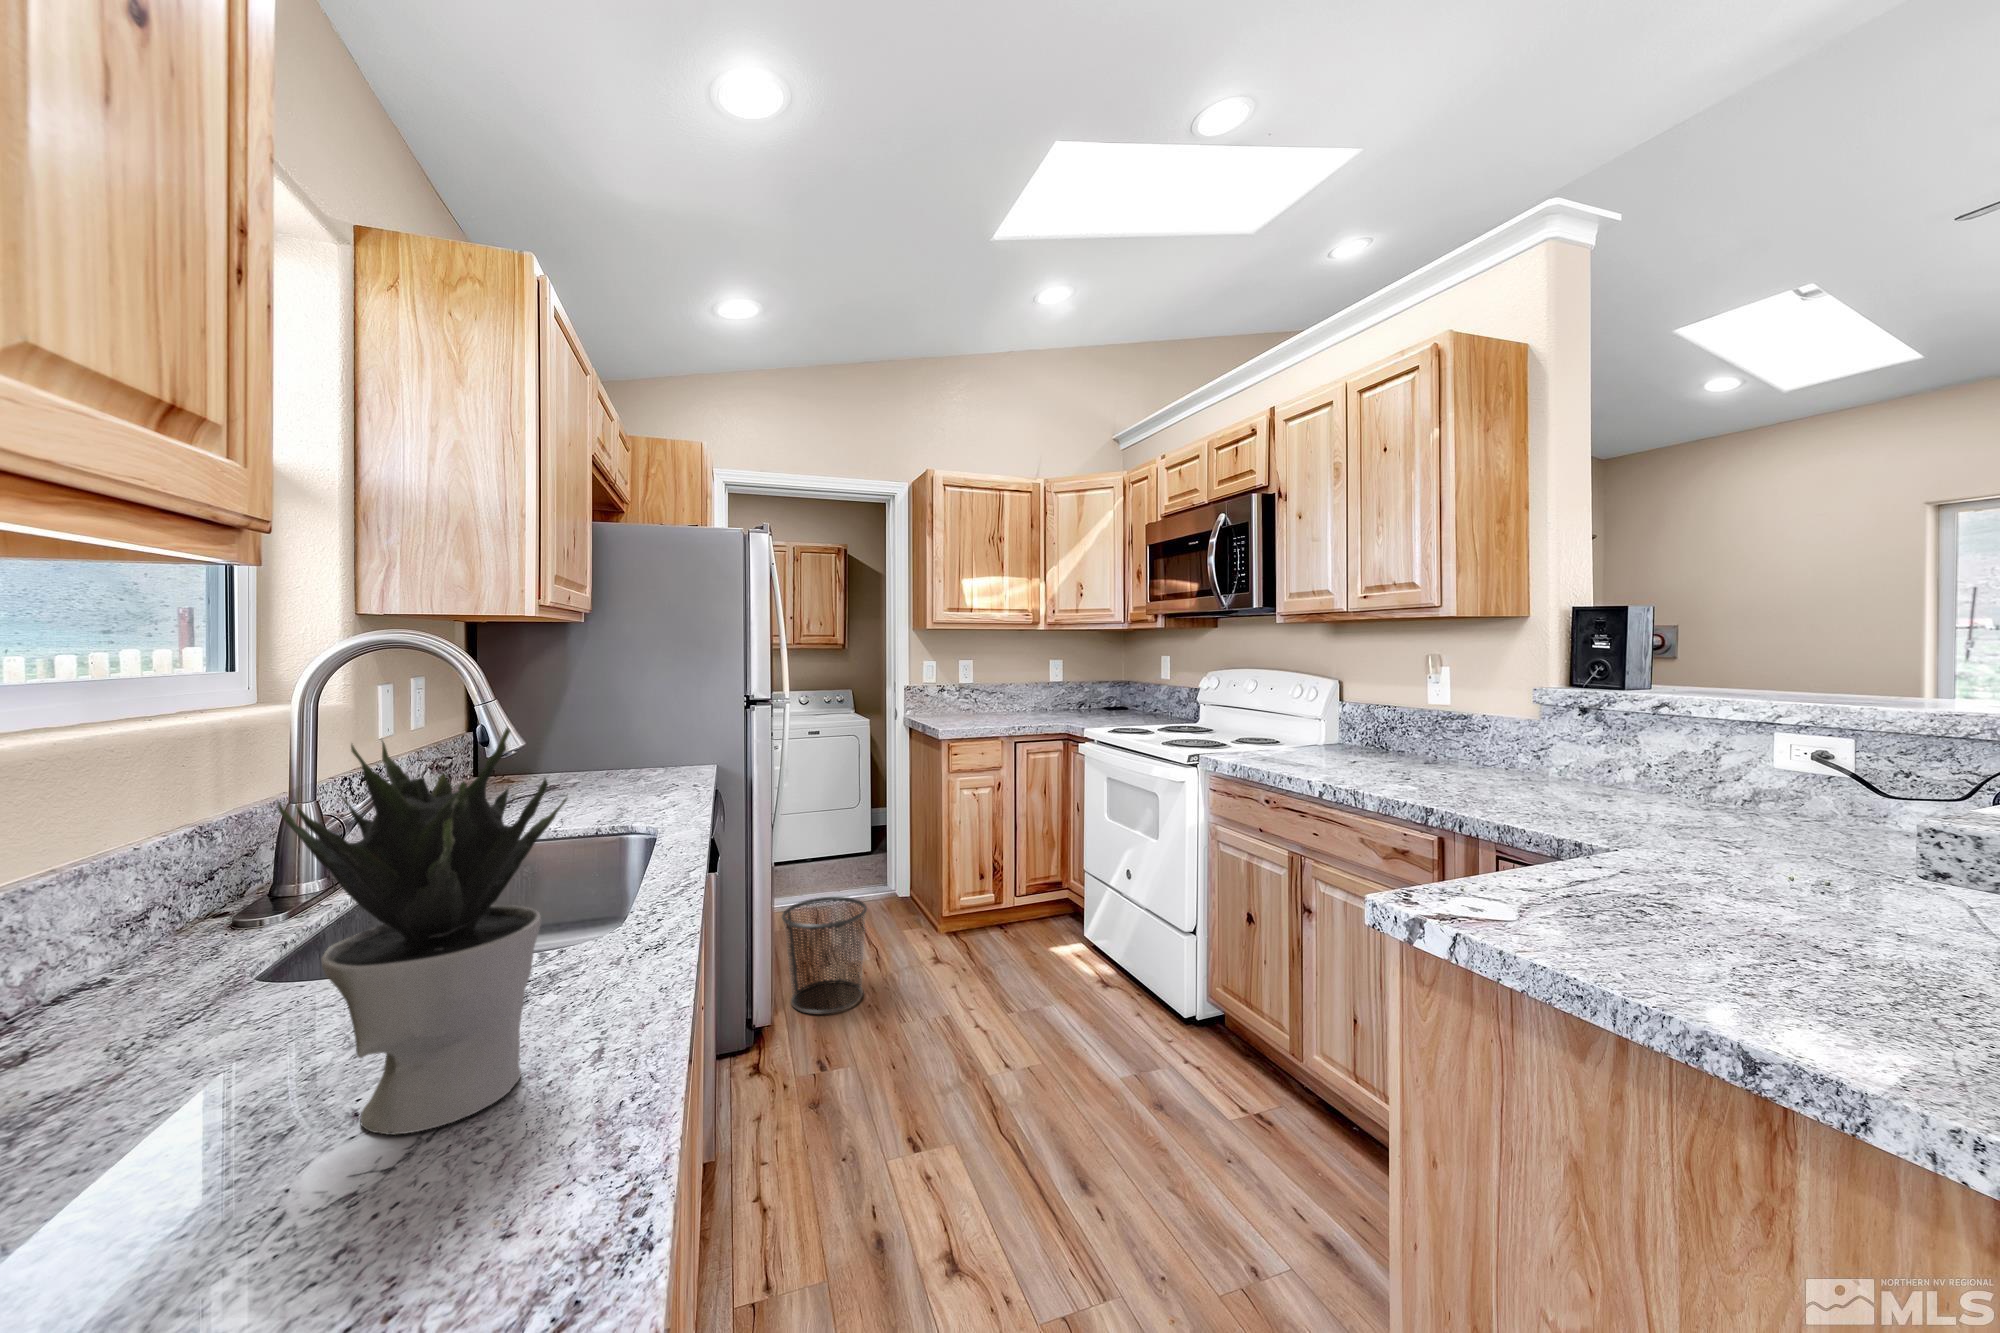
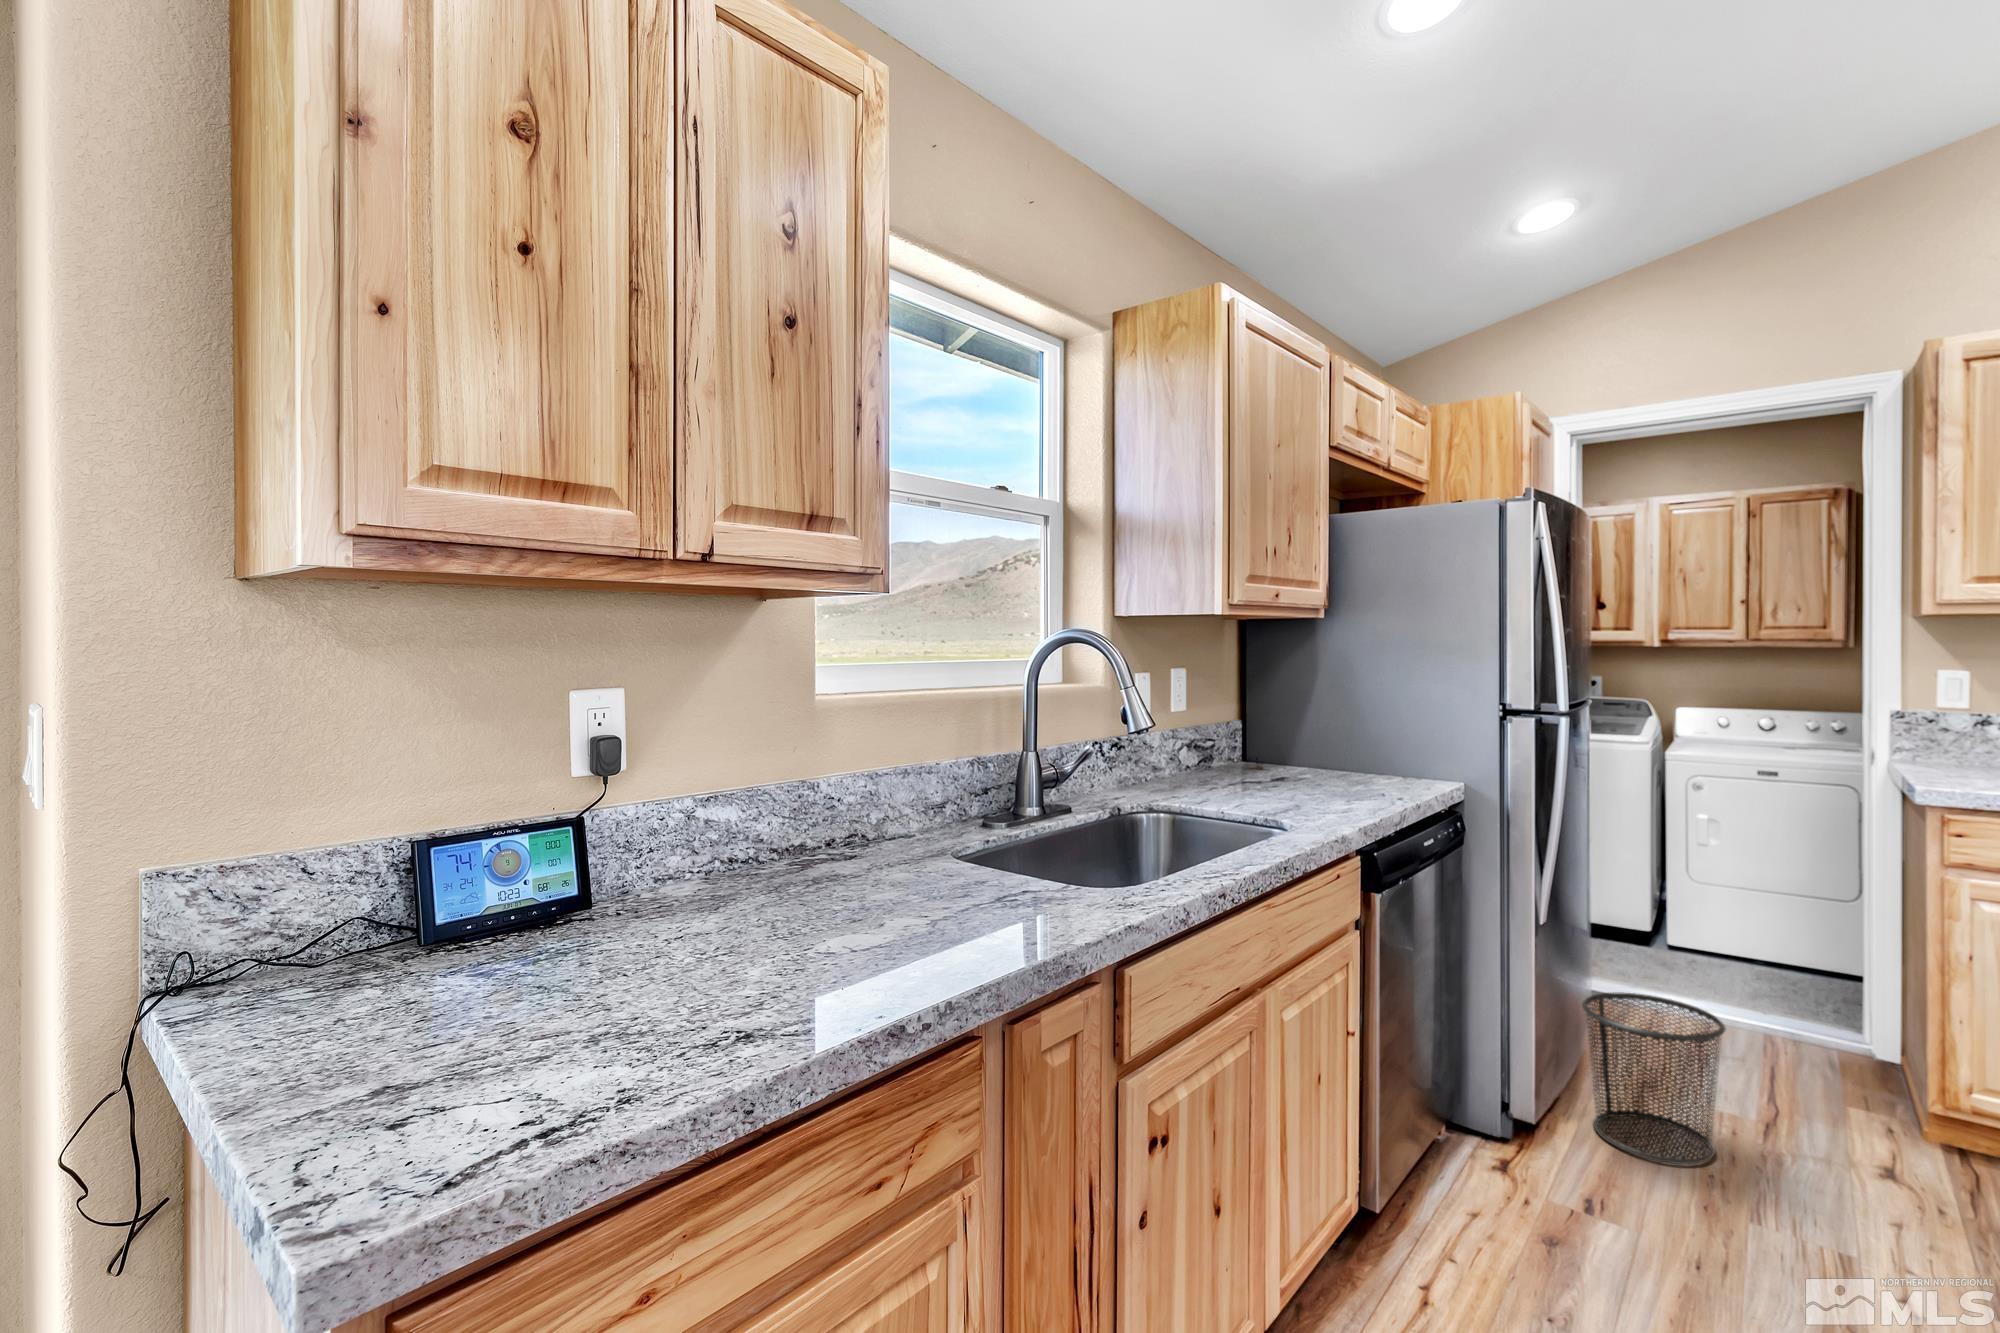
potted plant: present [278,728,567,1135] -> none [858,689,1030,940]

